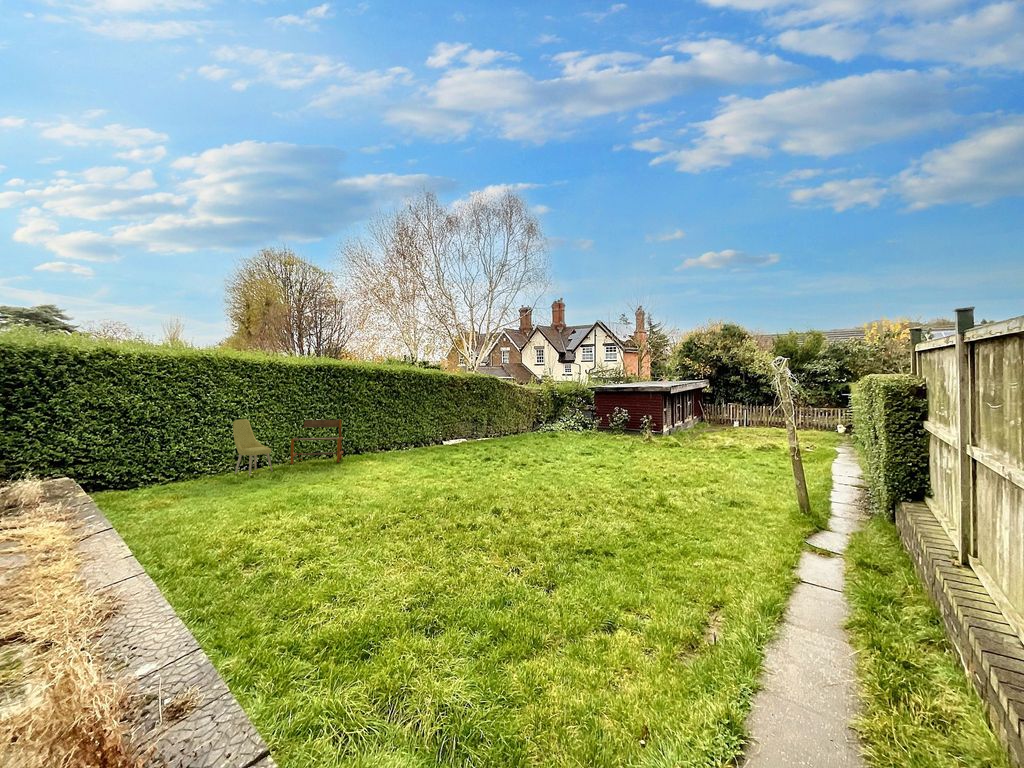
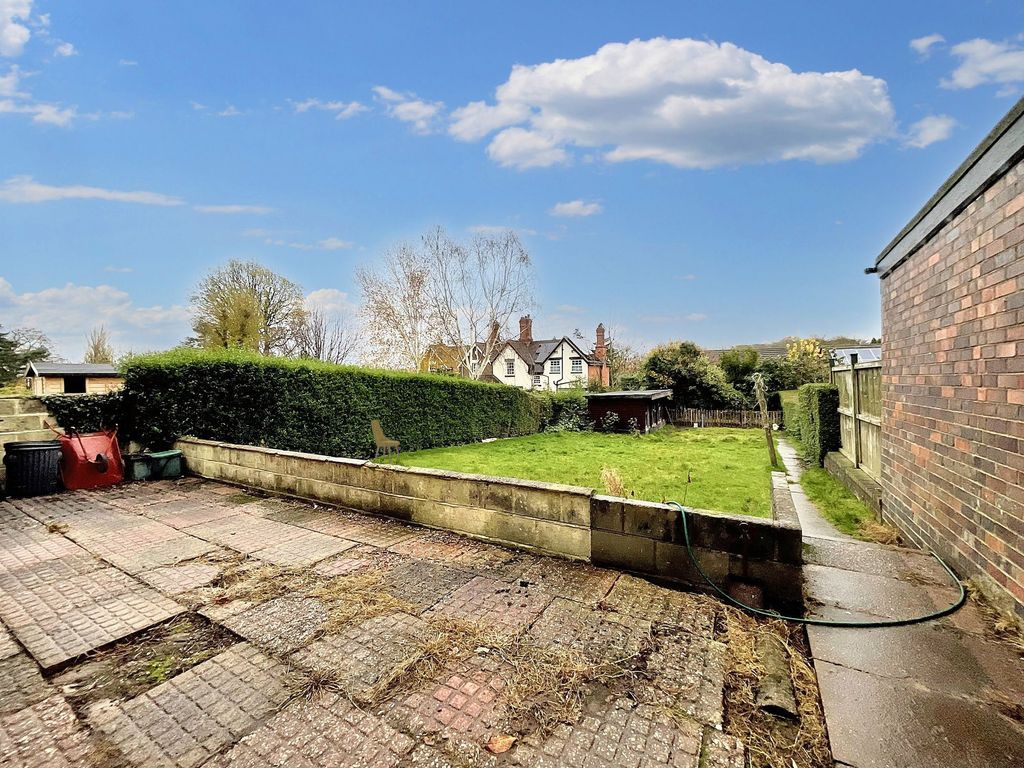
bench: present [290,419,343,464] -> none [398,421,436,455]

